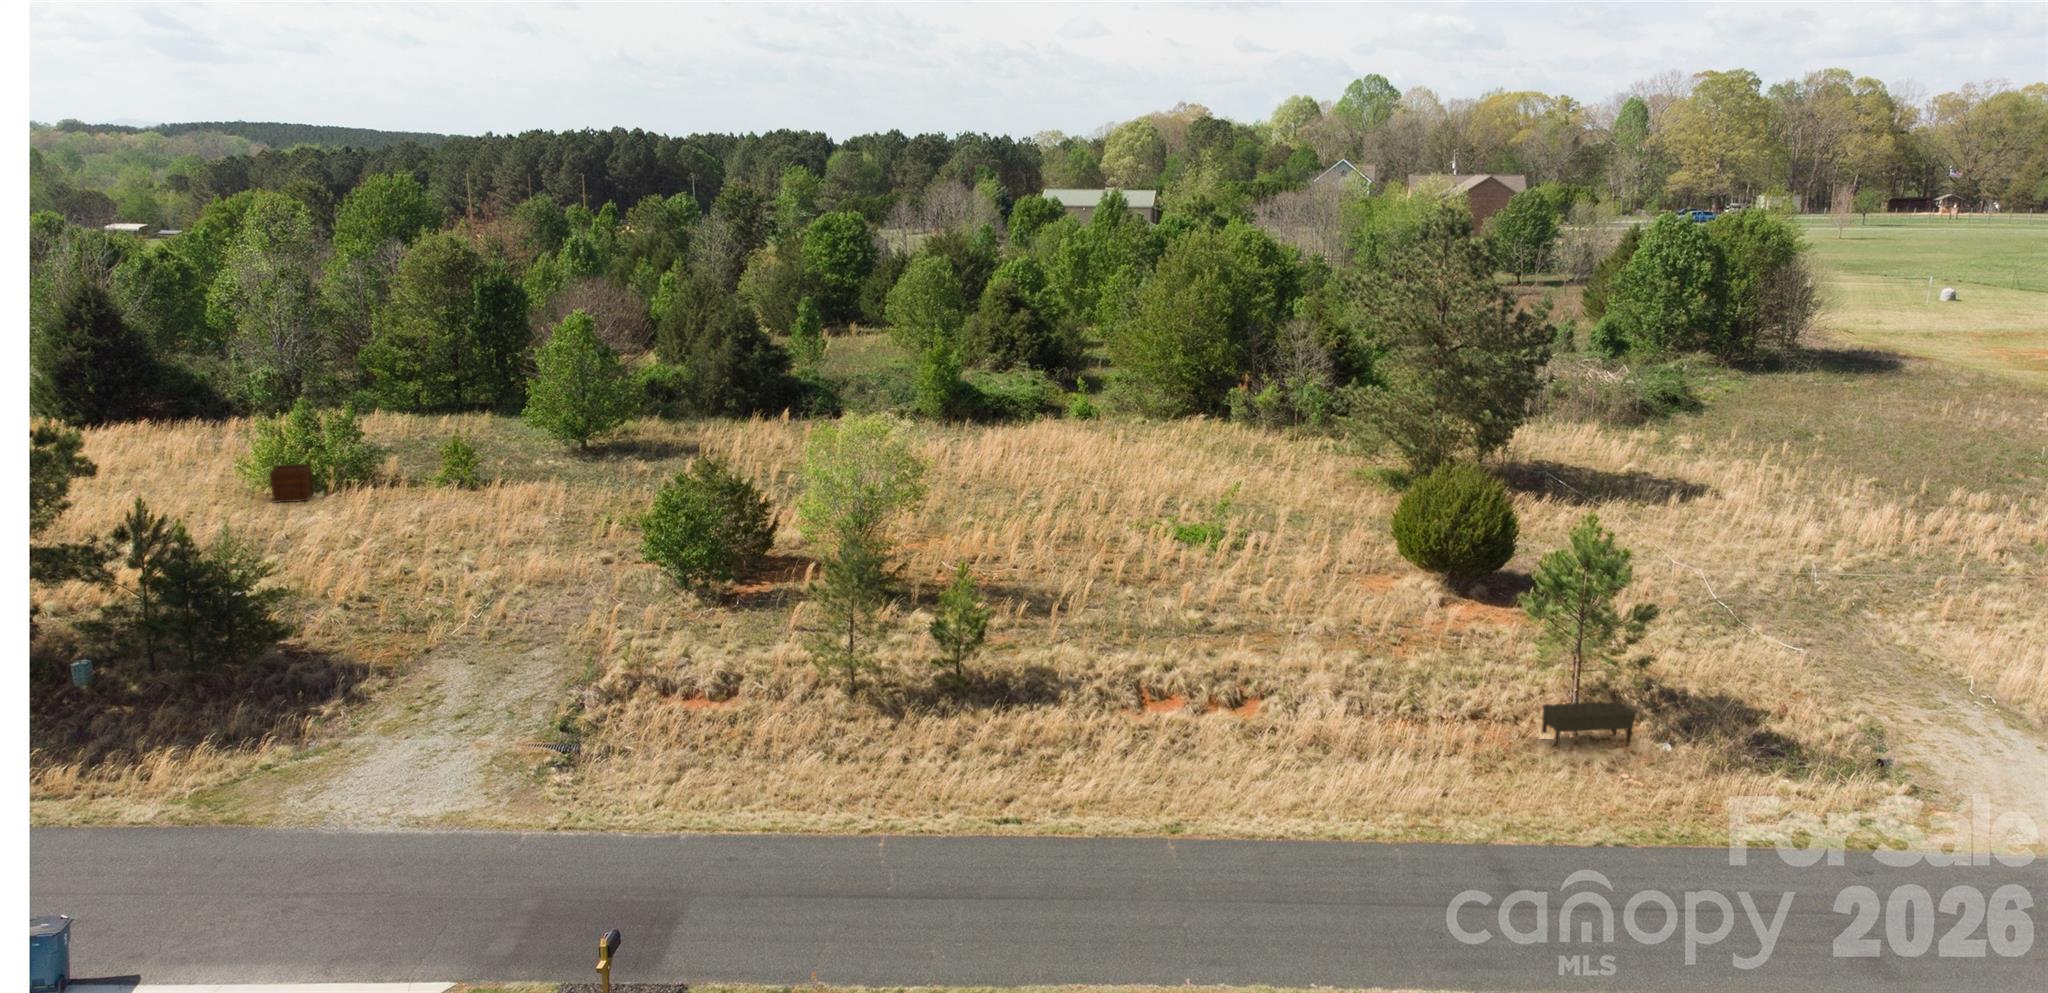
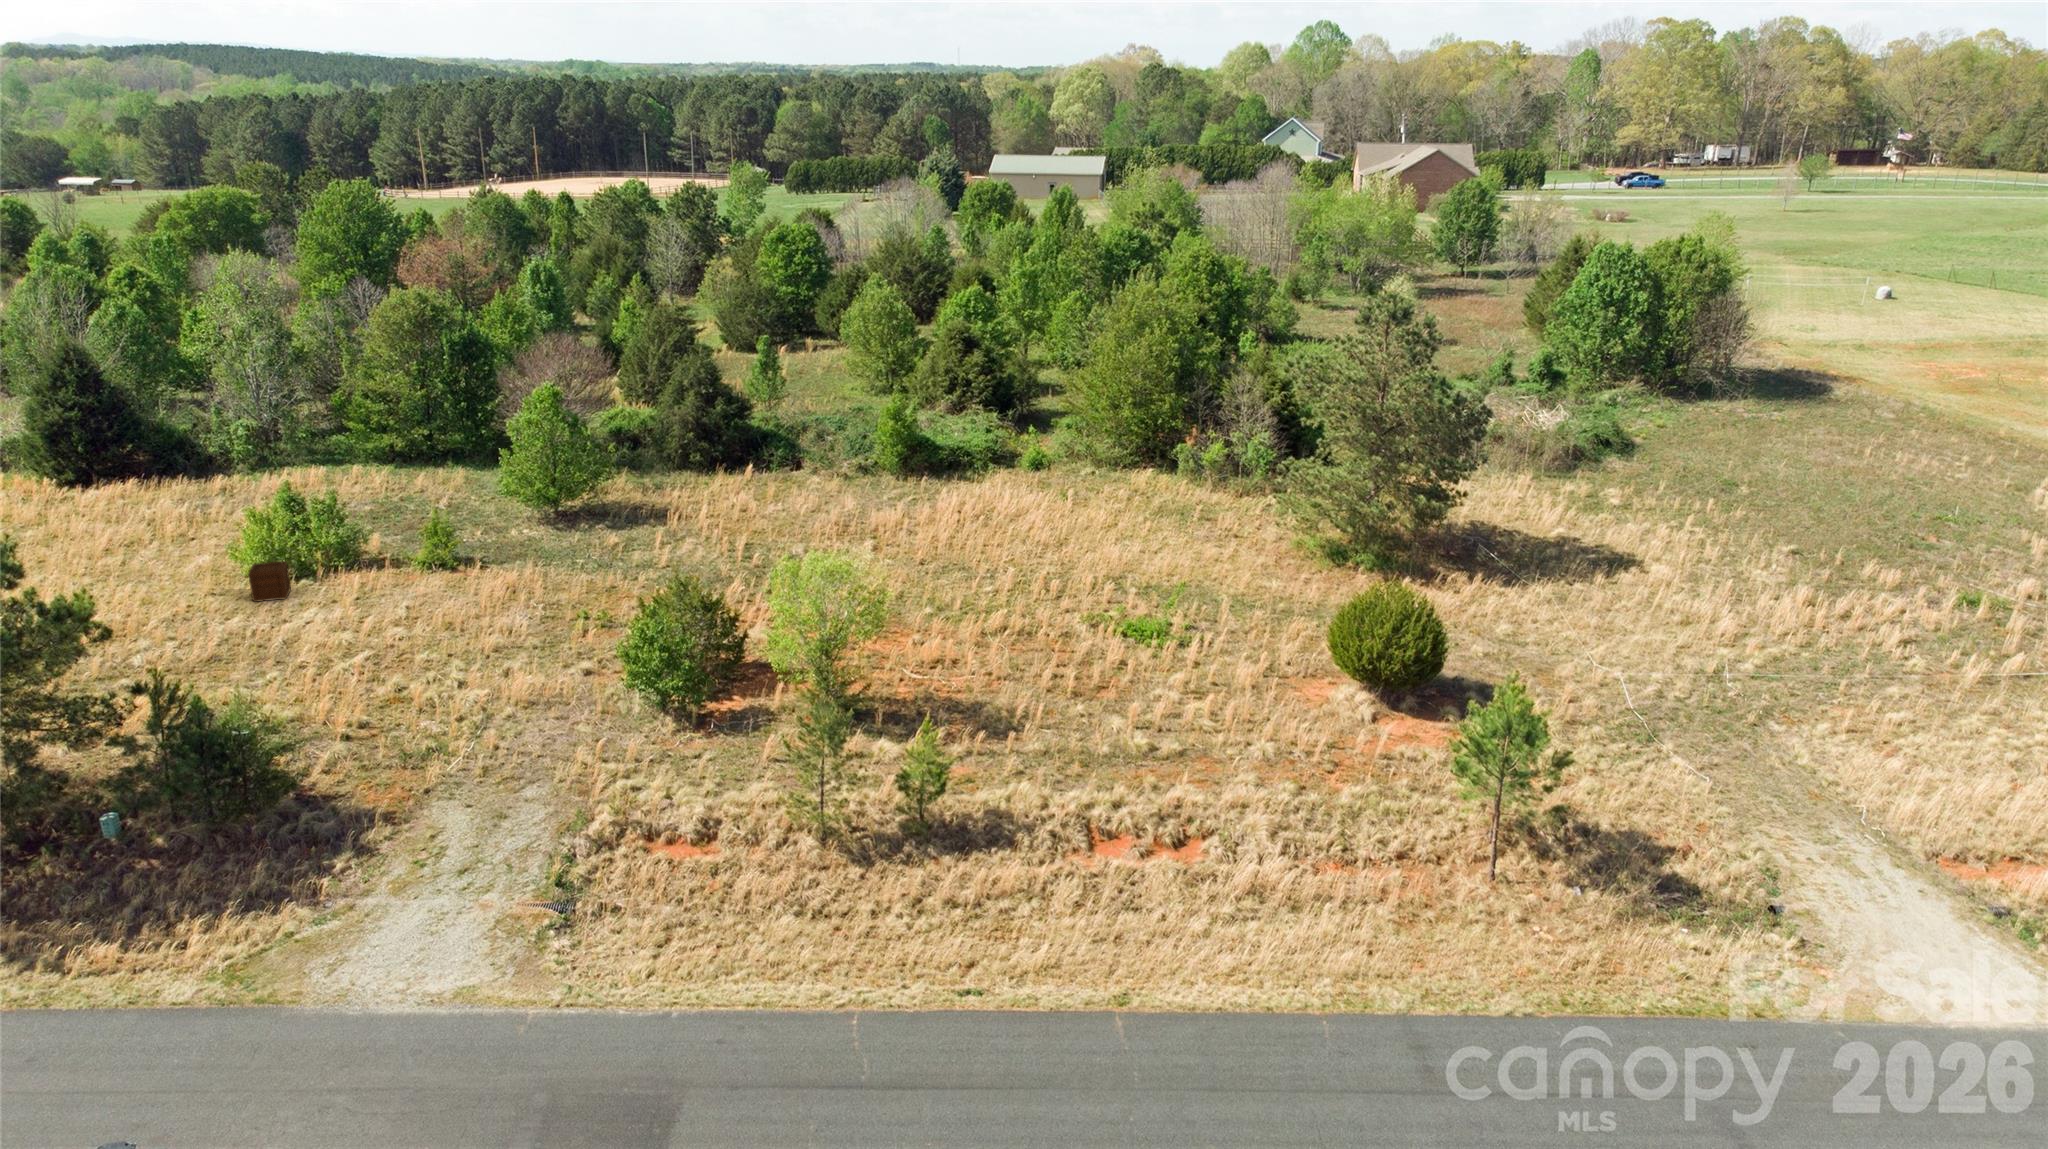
bench: present [1542,702,1635,748] -> none [1457,841,1542,888]

